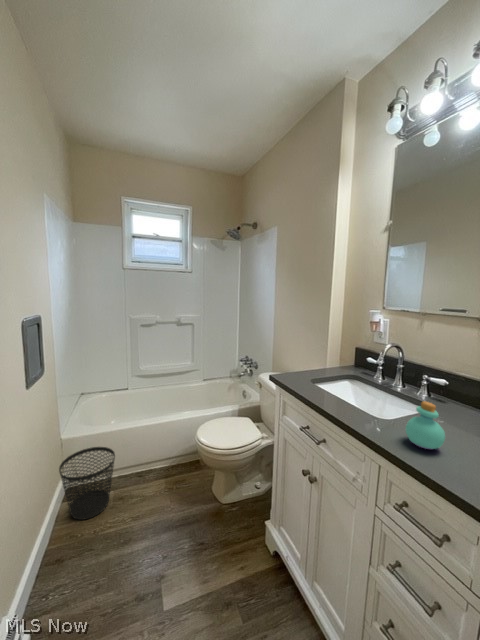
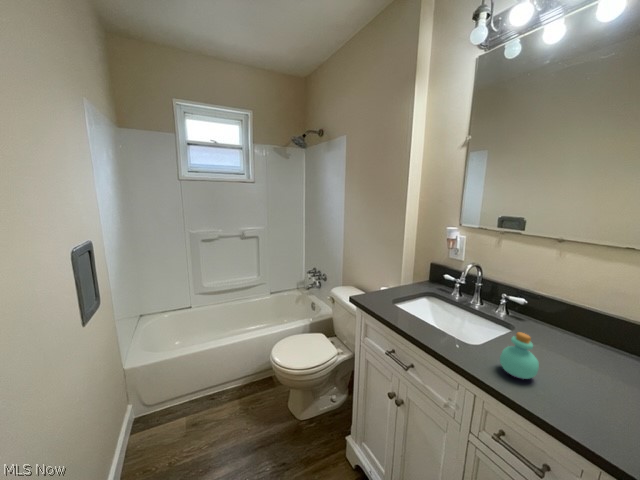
wastebasket: present [59,447,115,520] -> none [125,375,185,452]

